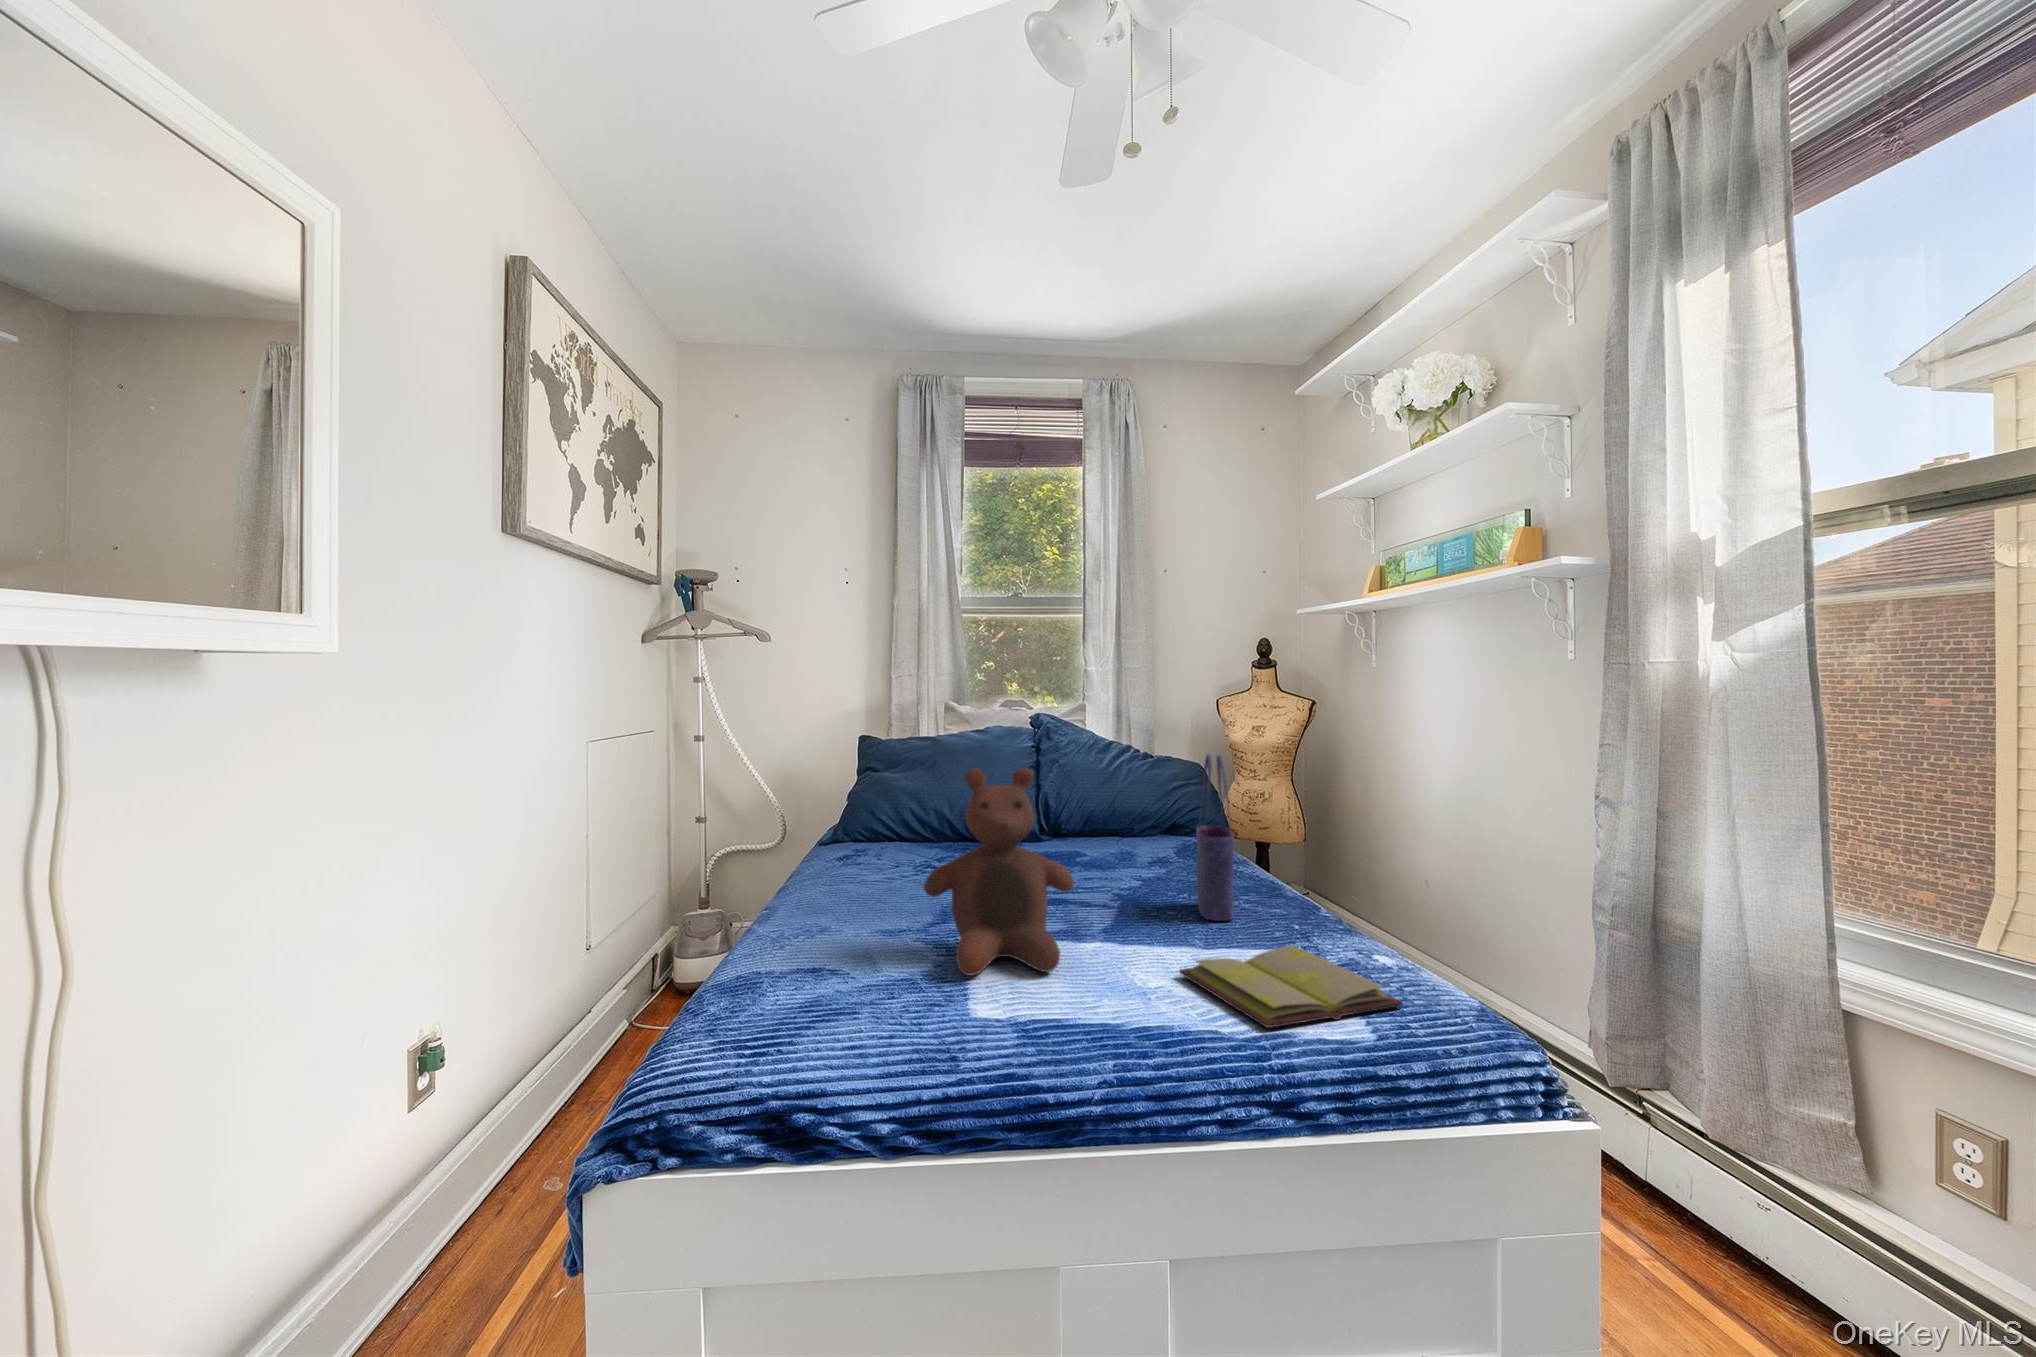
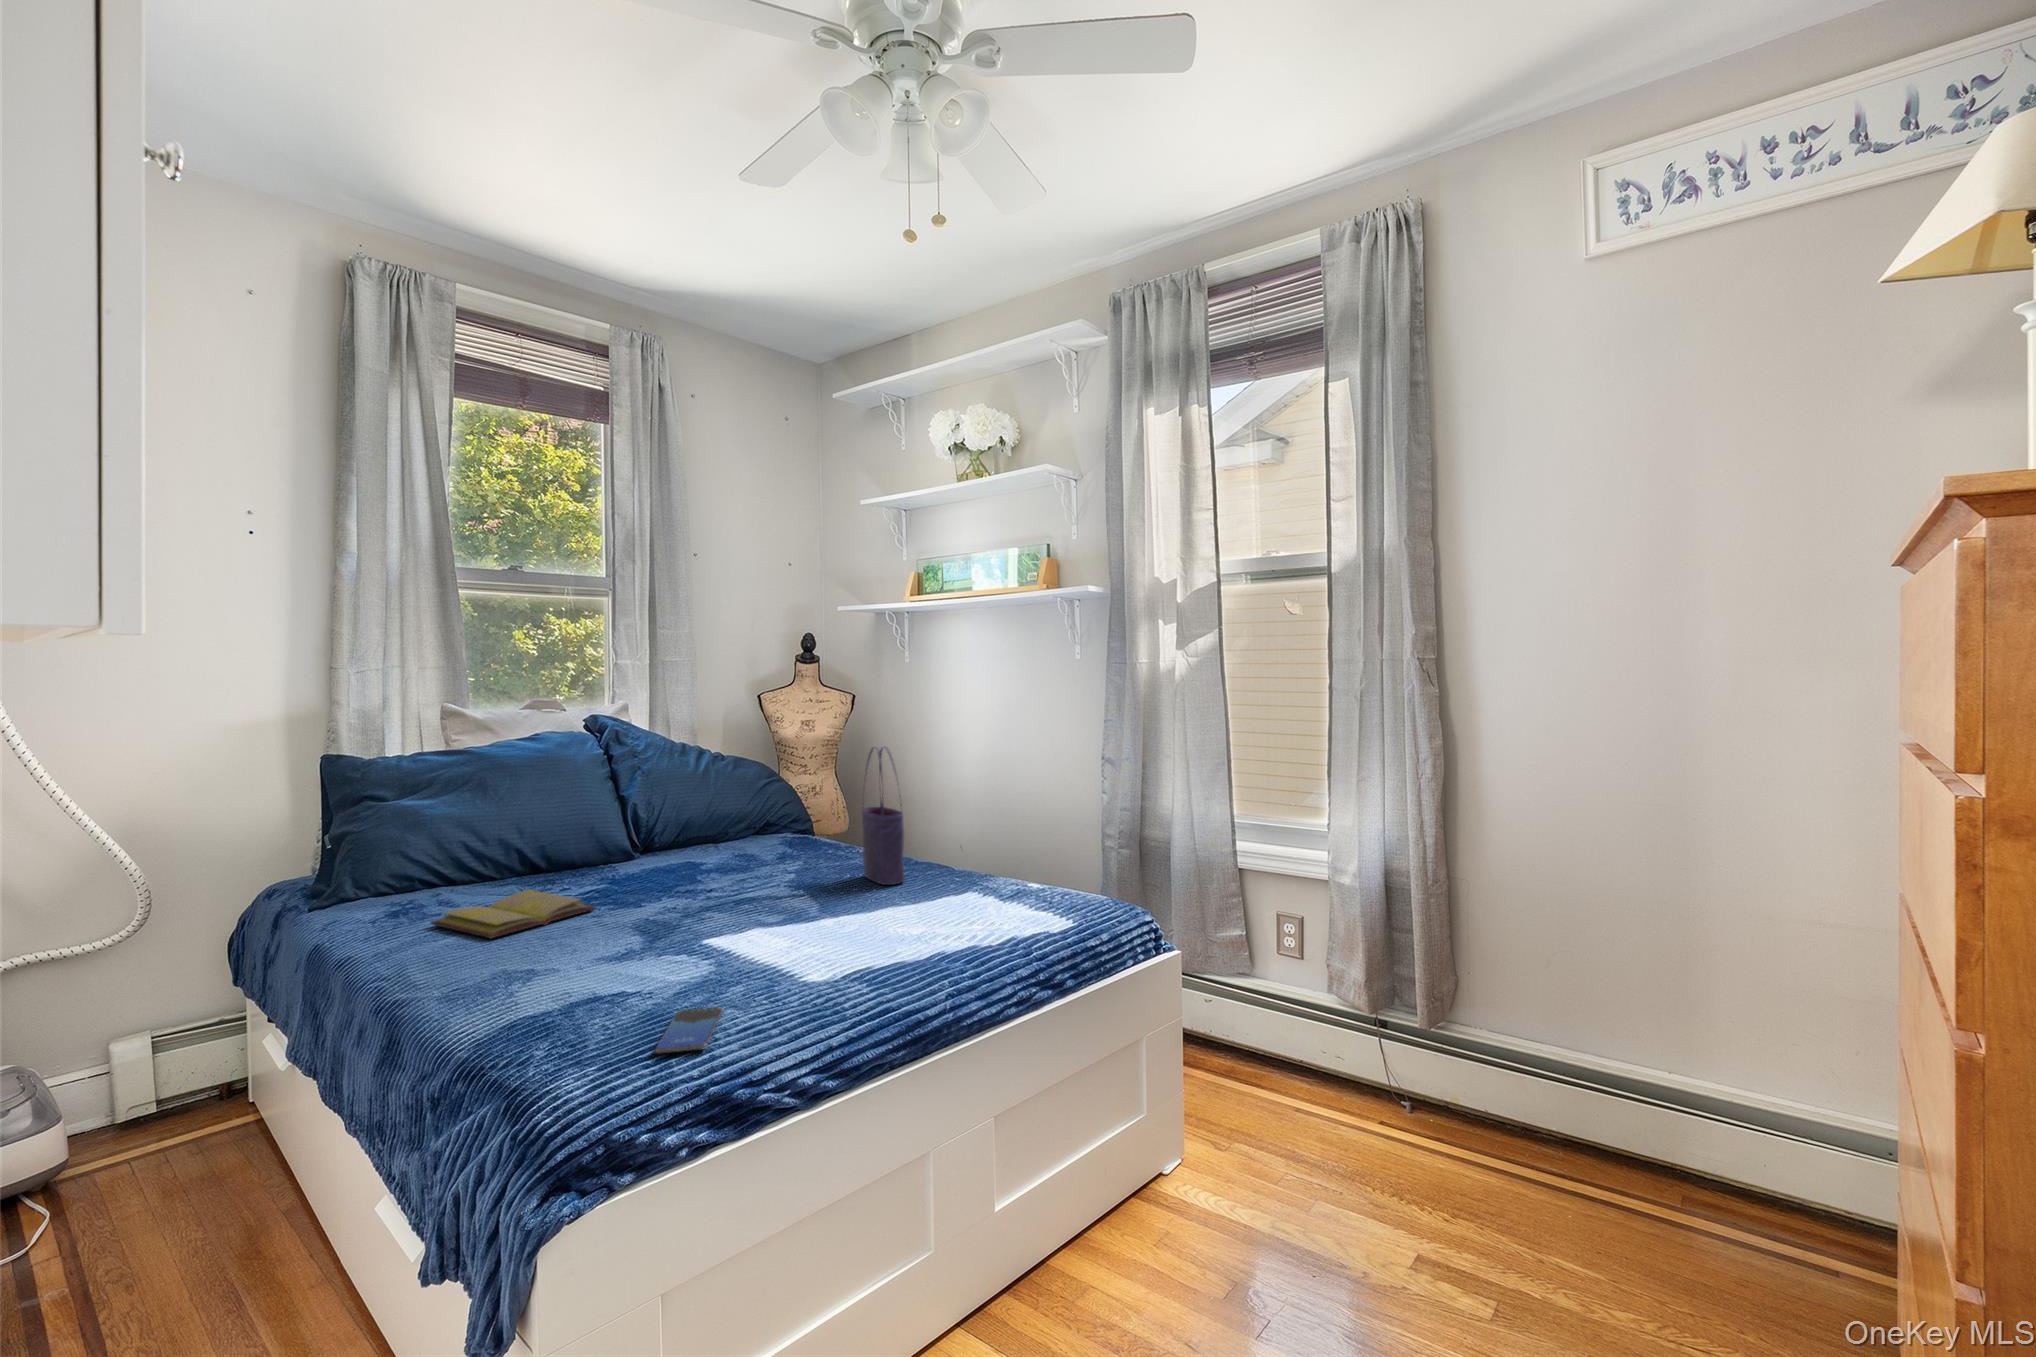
stuffed bear: present [924,768,1074,976] -> none [681,772,830,964]
diary: present [1179,946,1403,1028] -> present [431,890,595,939]
smartphone: none [762,1004,872,1054] -> present [655,1007,722,1053]

